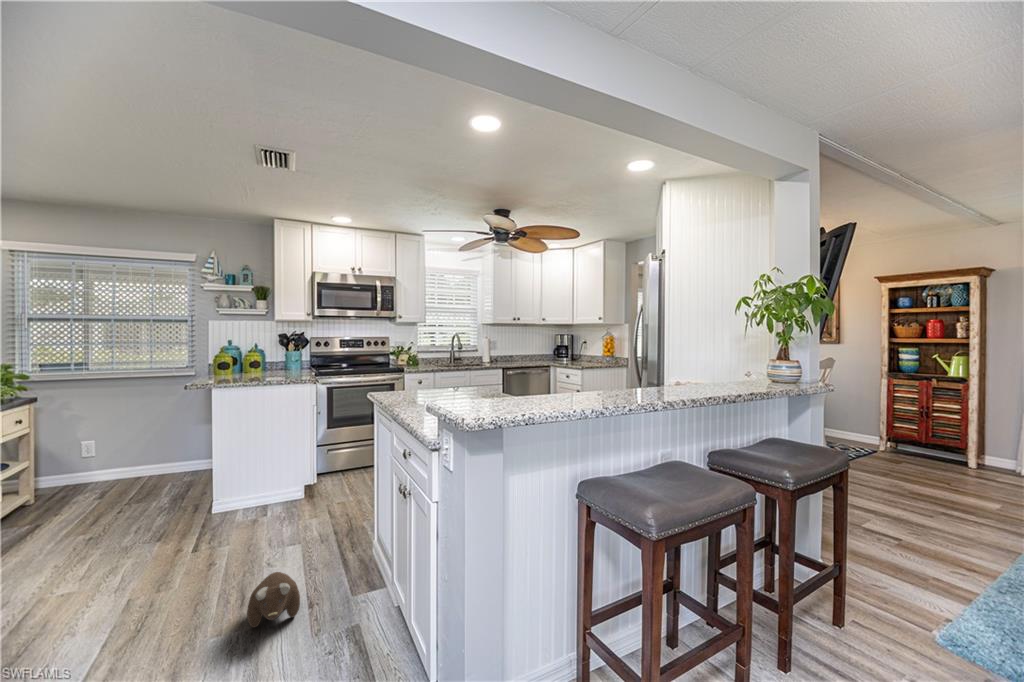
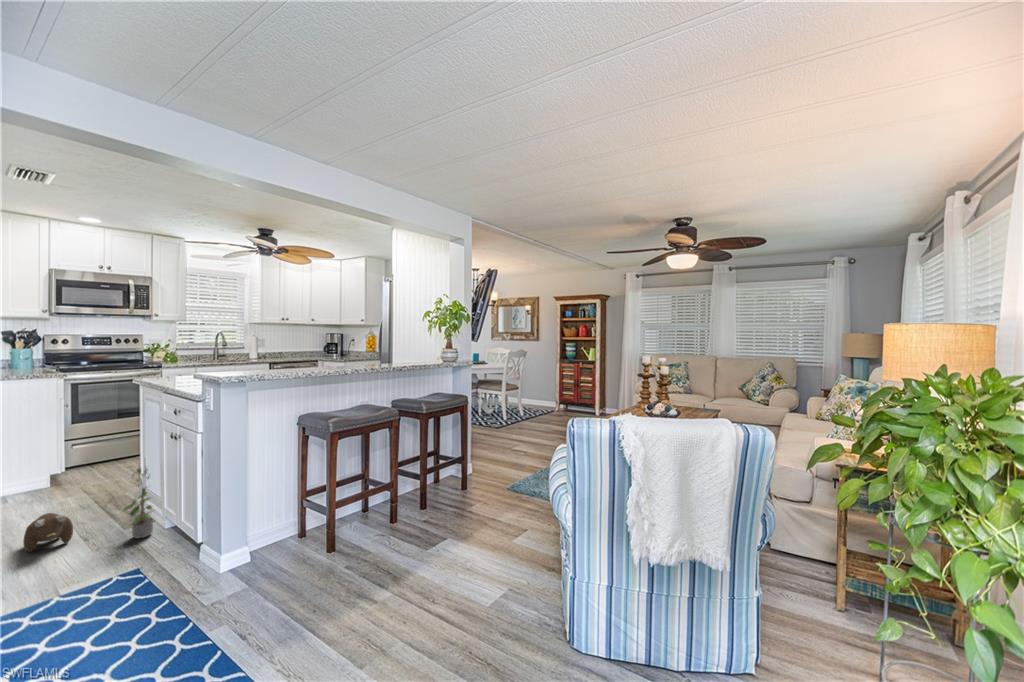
potted plant: none [350,523,390,634] -> present [123,467,153,538]

